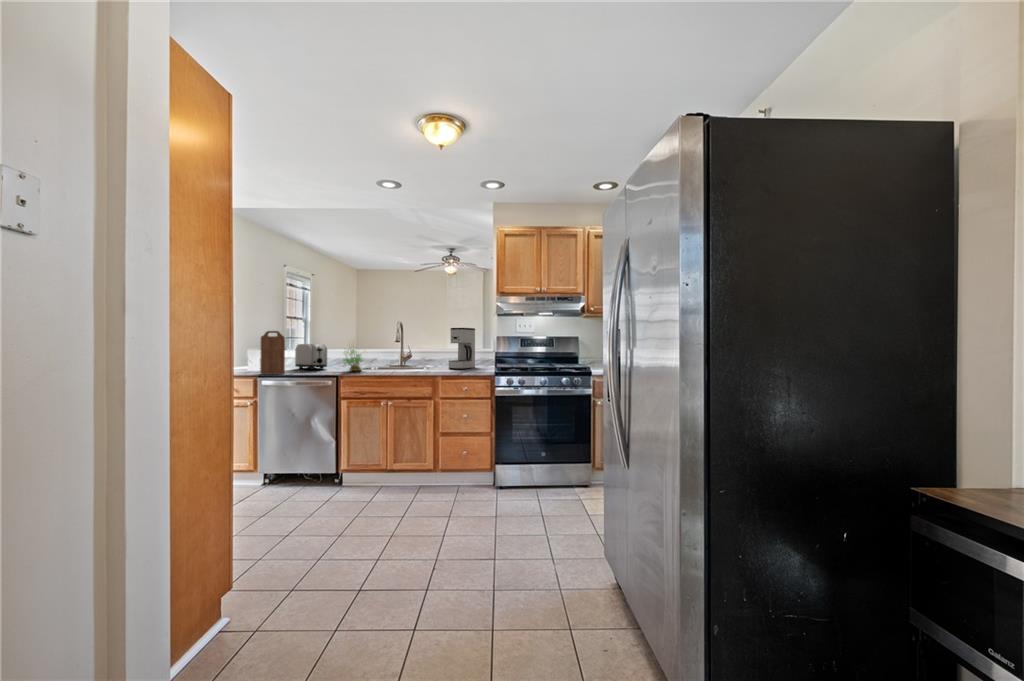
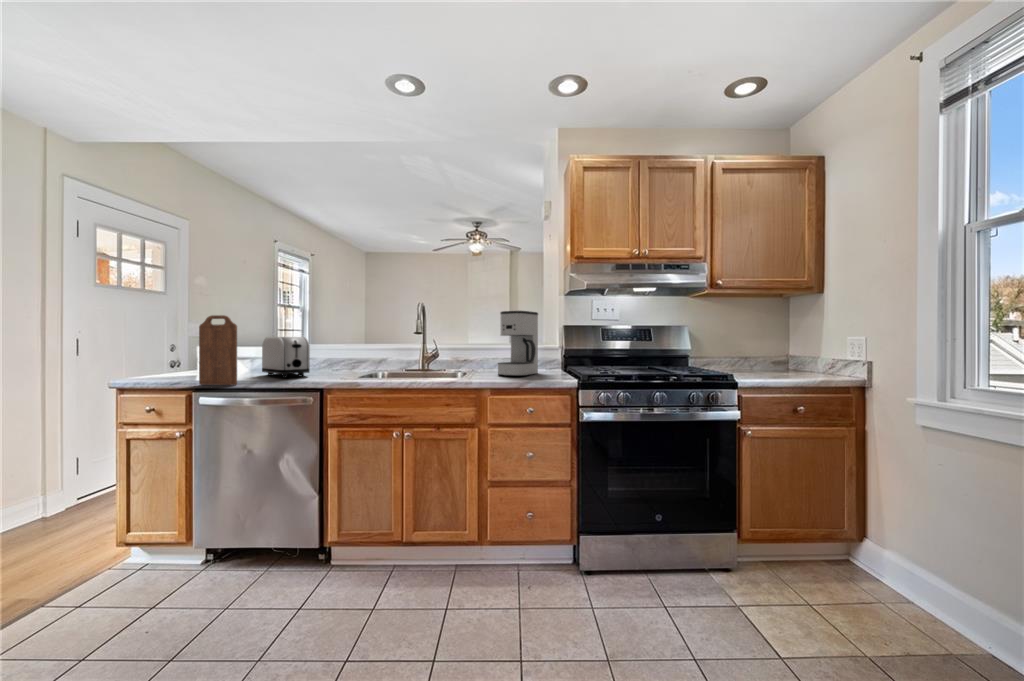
potted plant: present [344,343,366,371] -> none [329,326,371,380]

